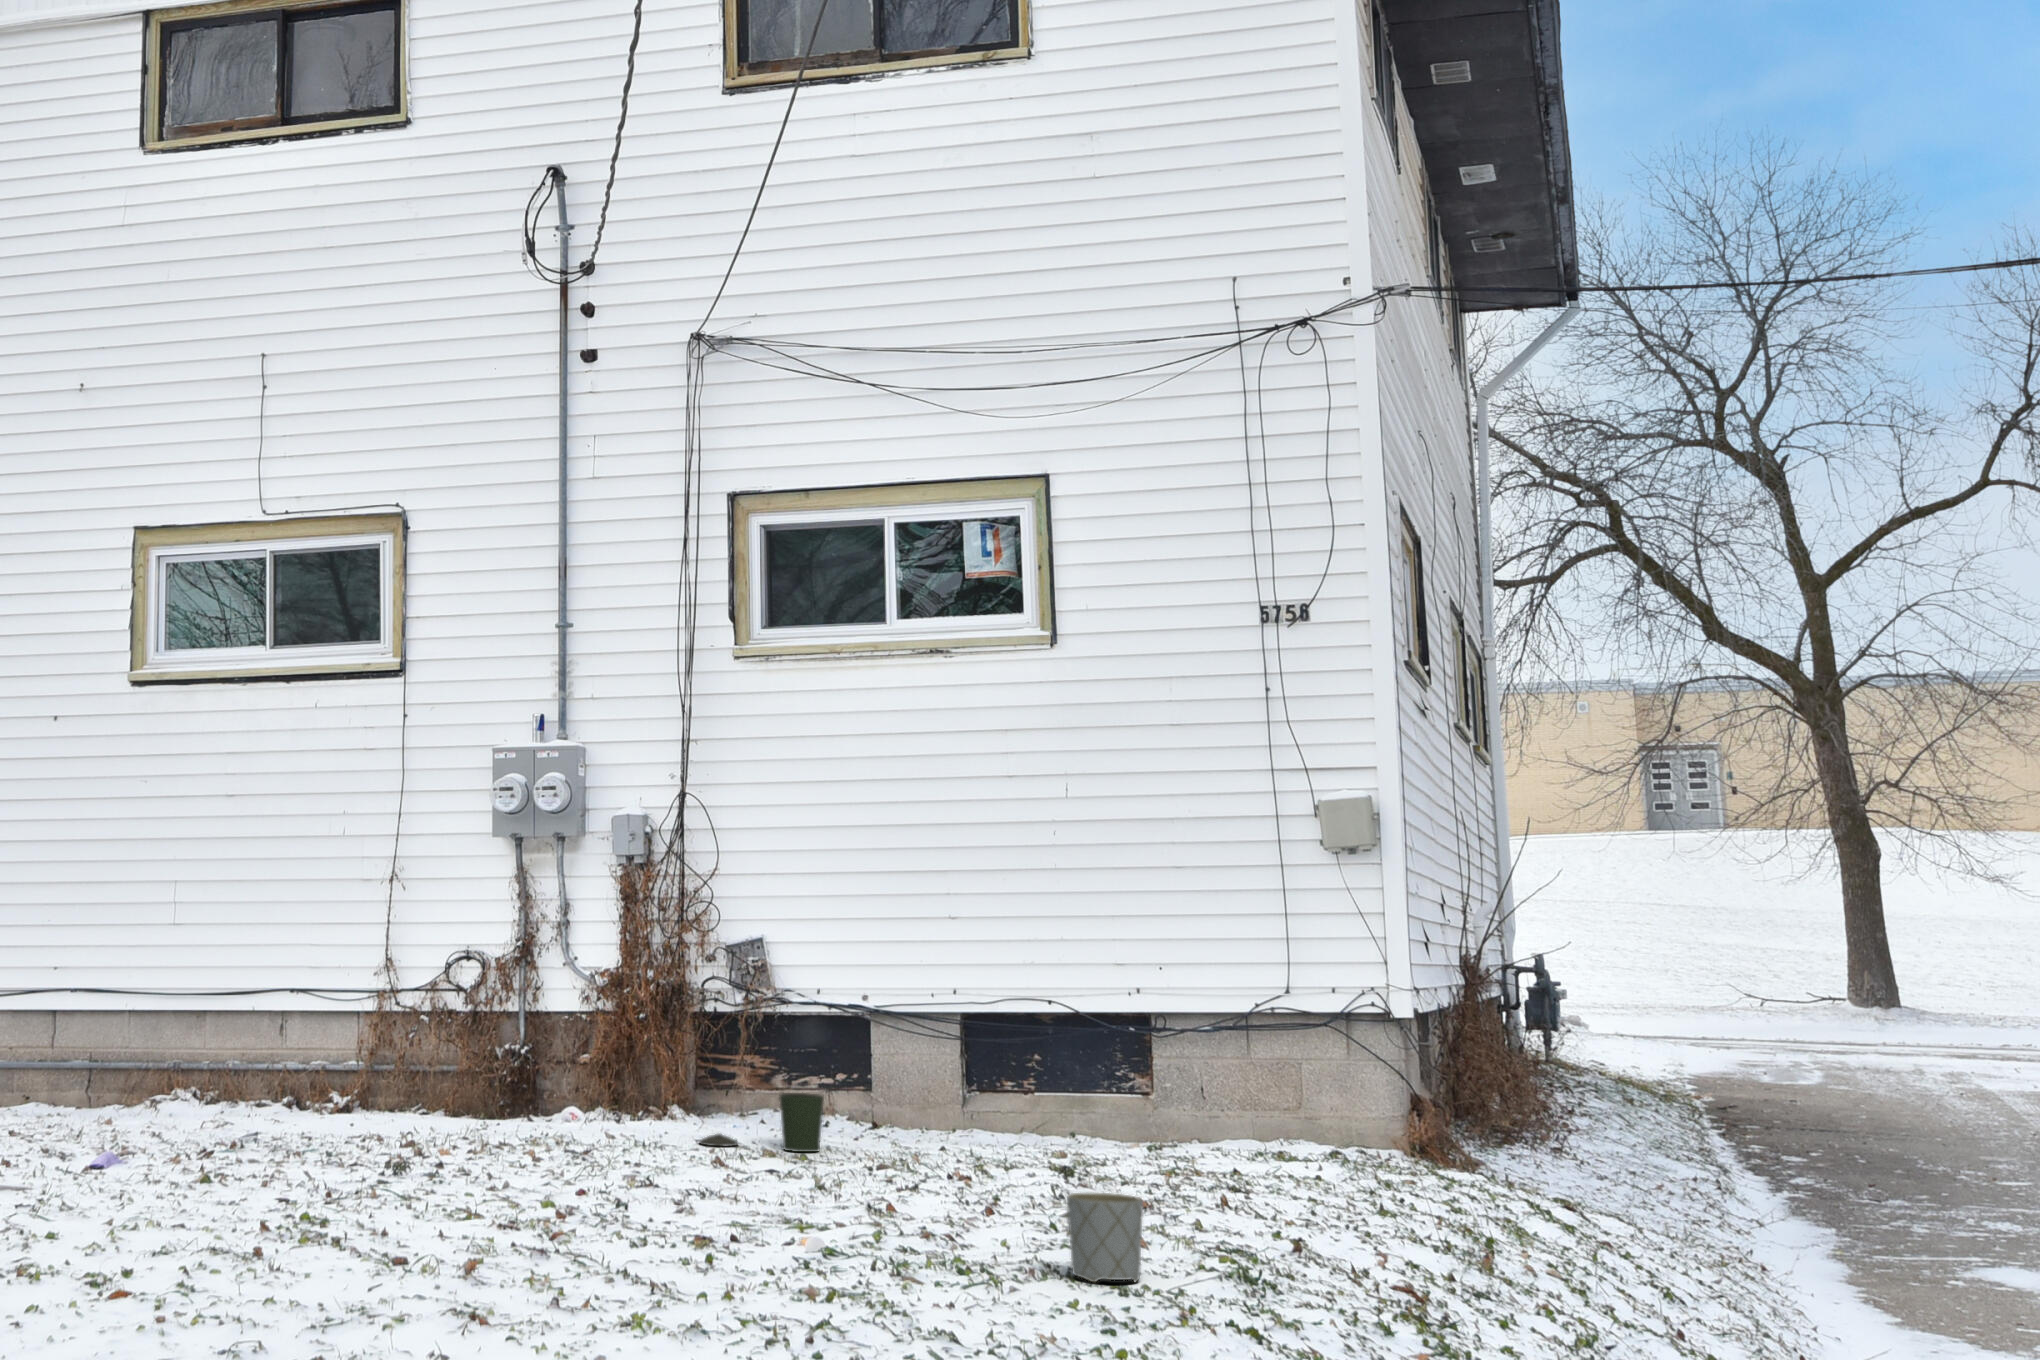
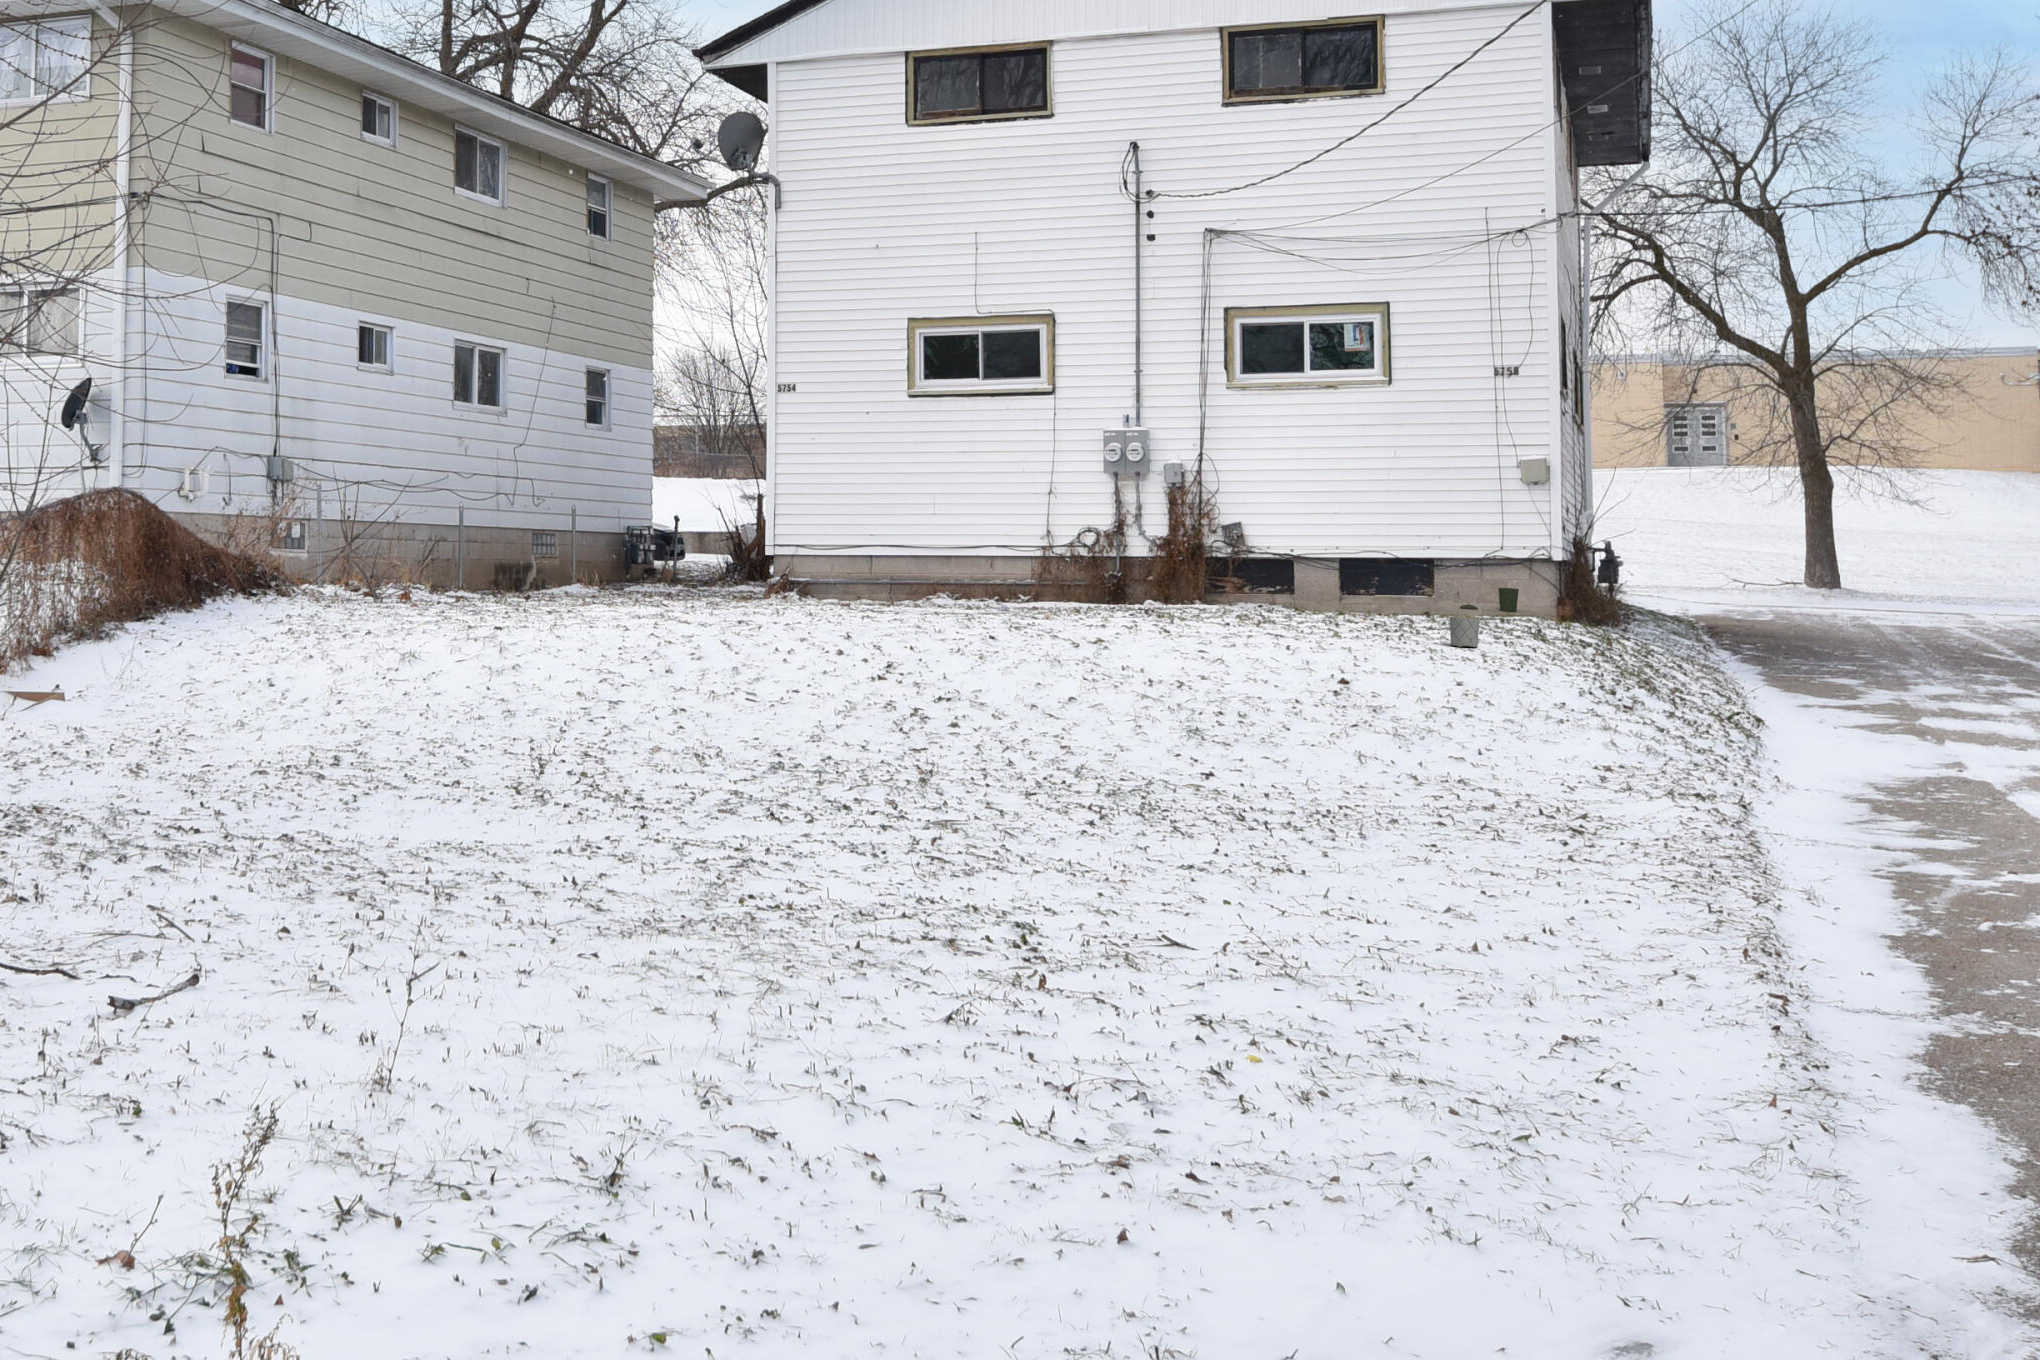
trash can: present [700,1093,824,1152] -> present [1460,588,1519,611]

